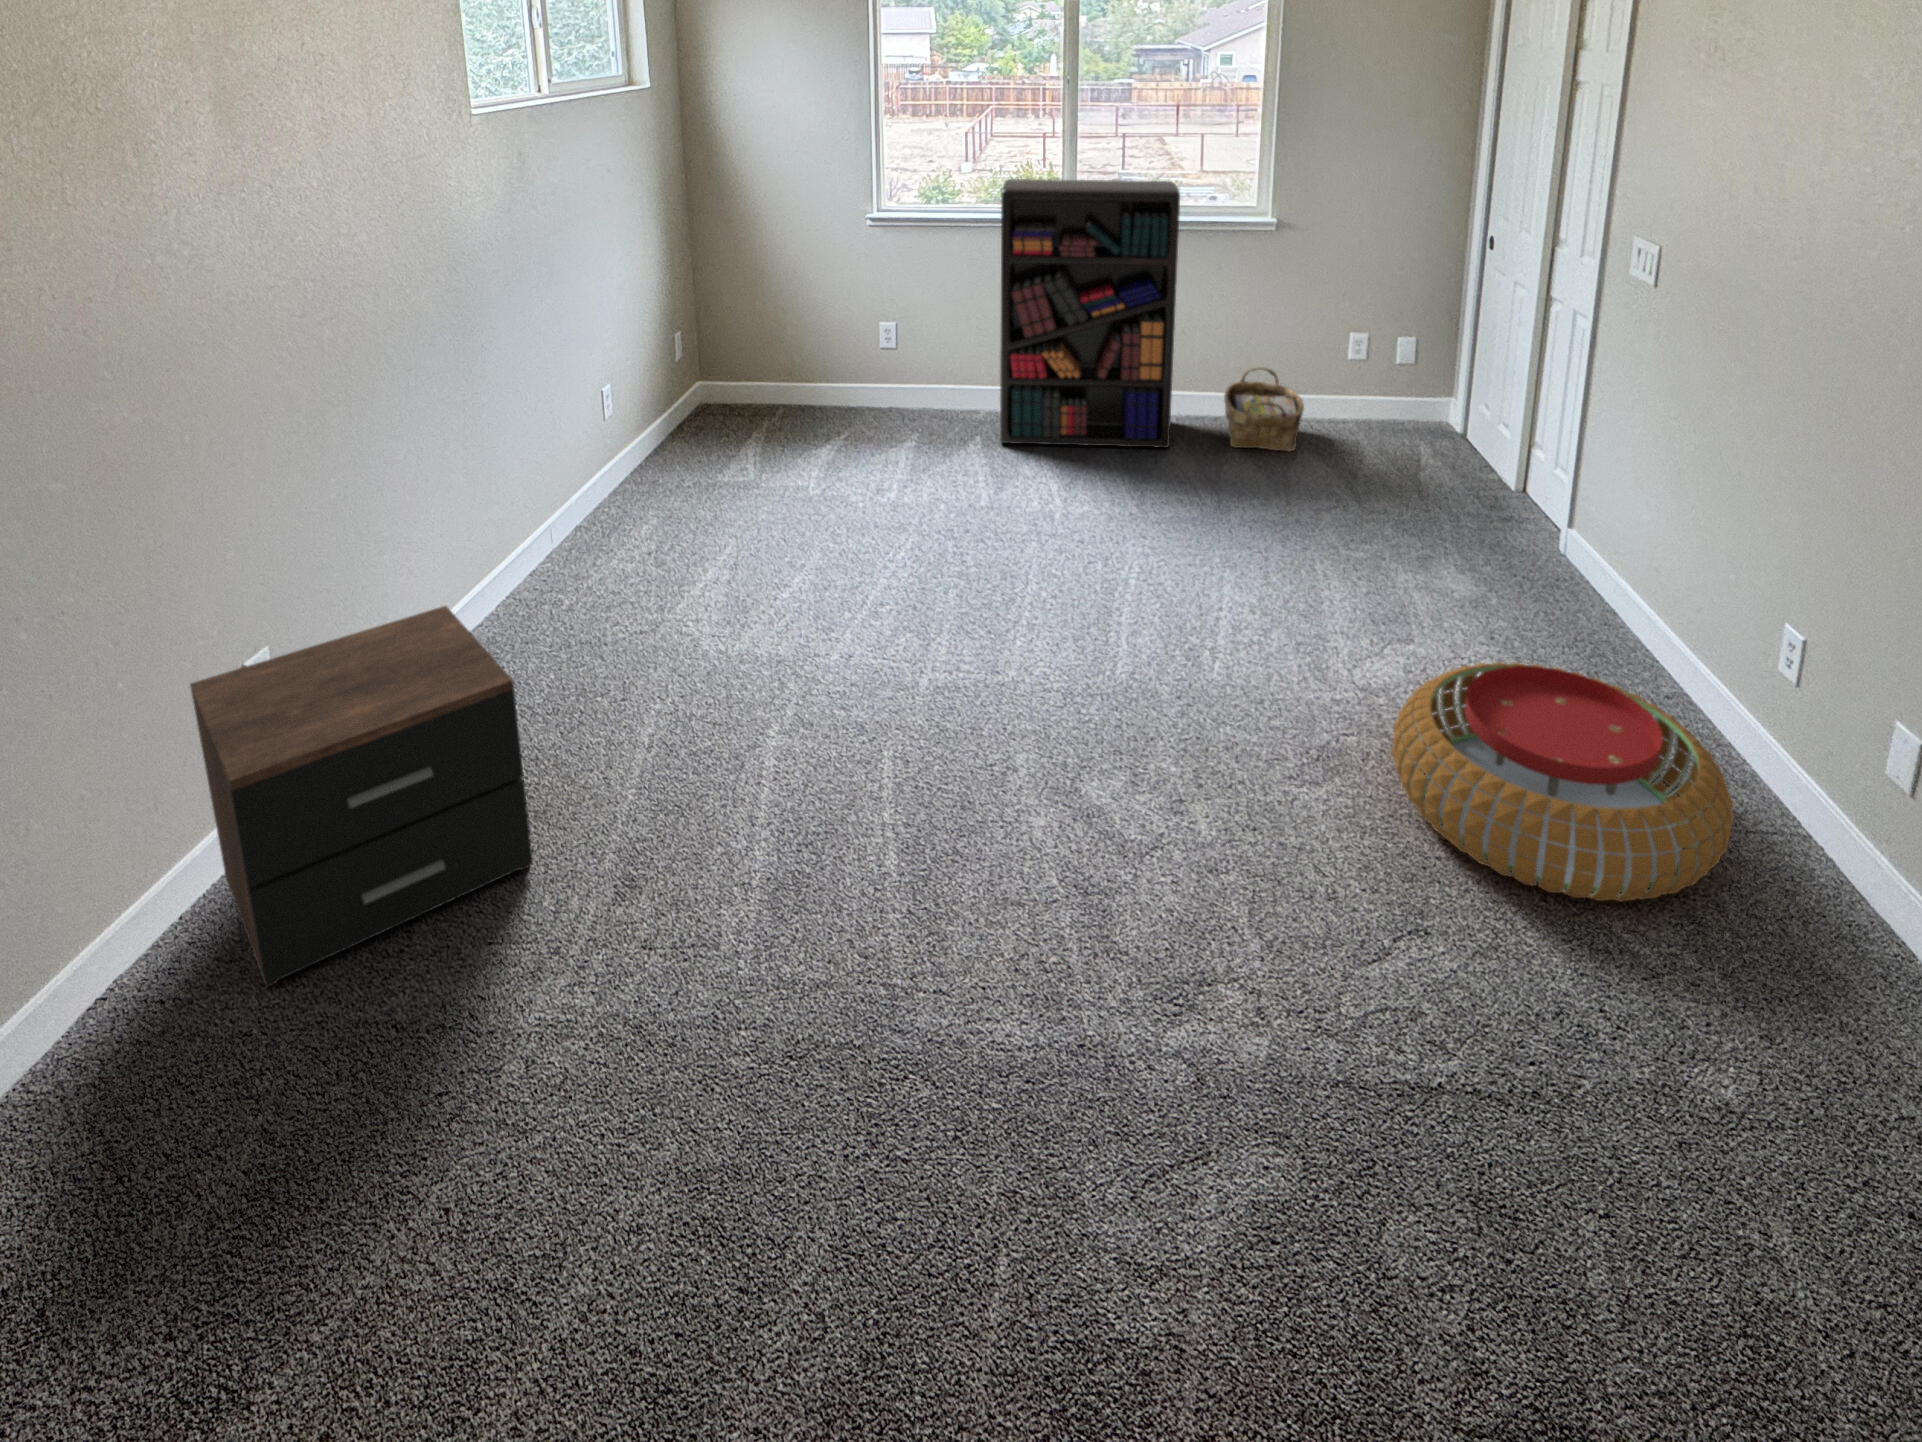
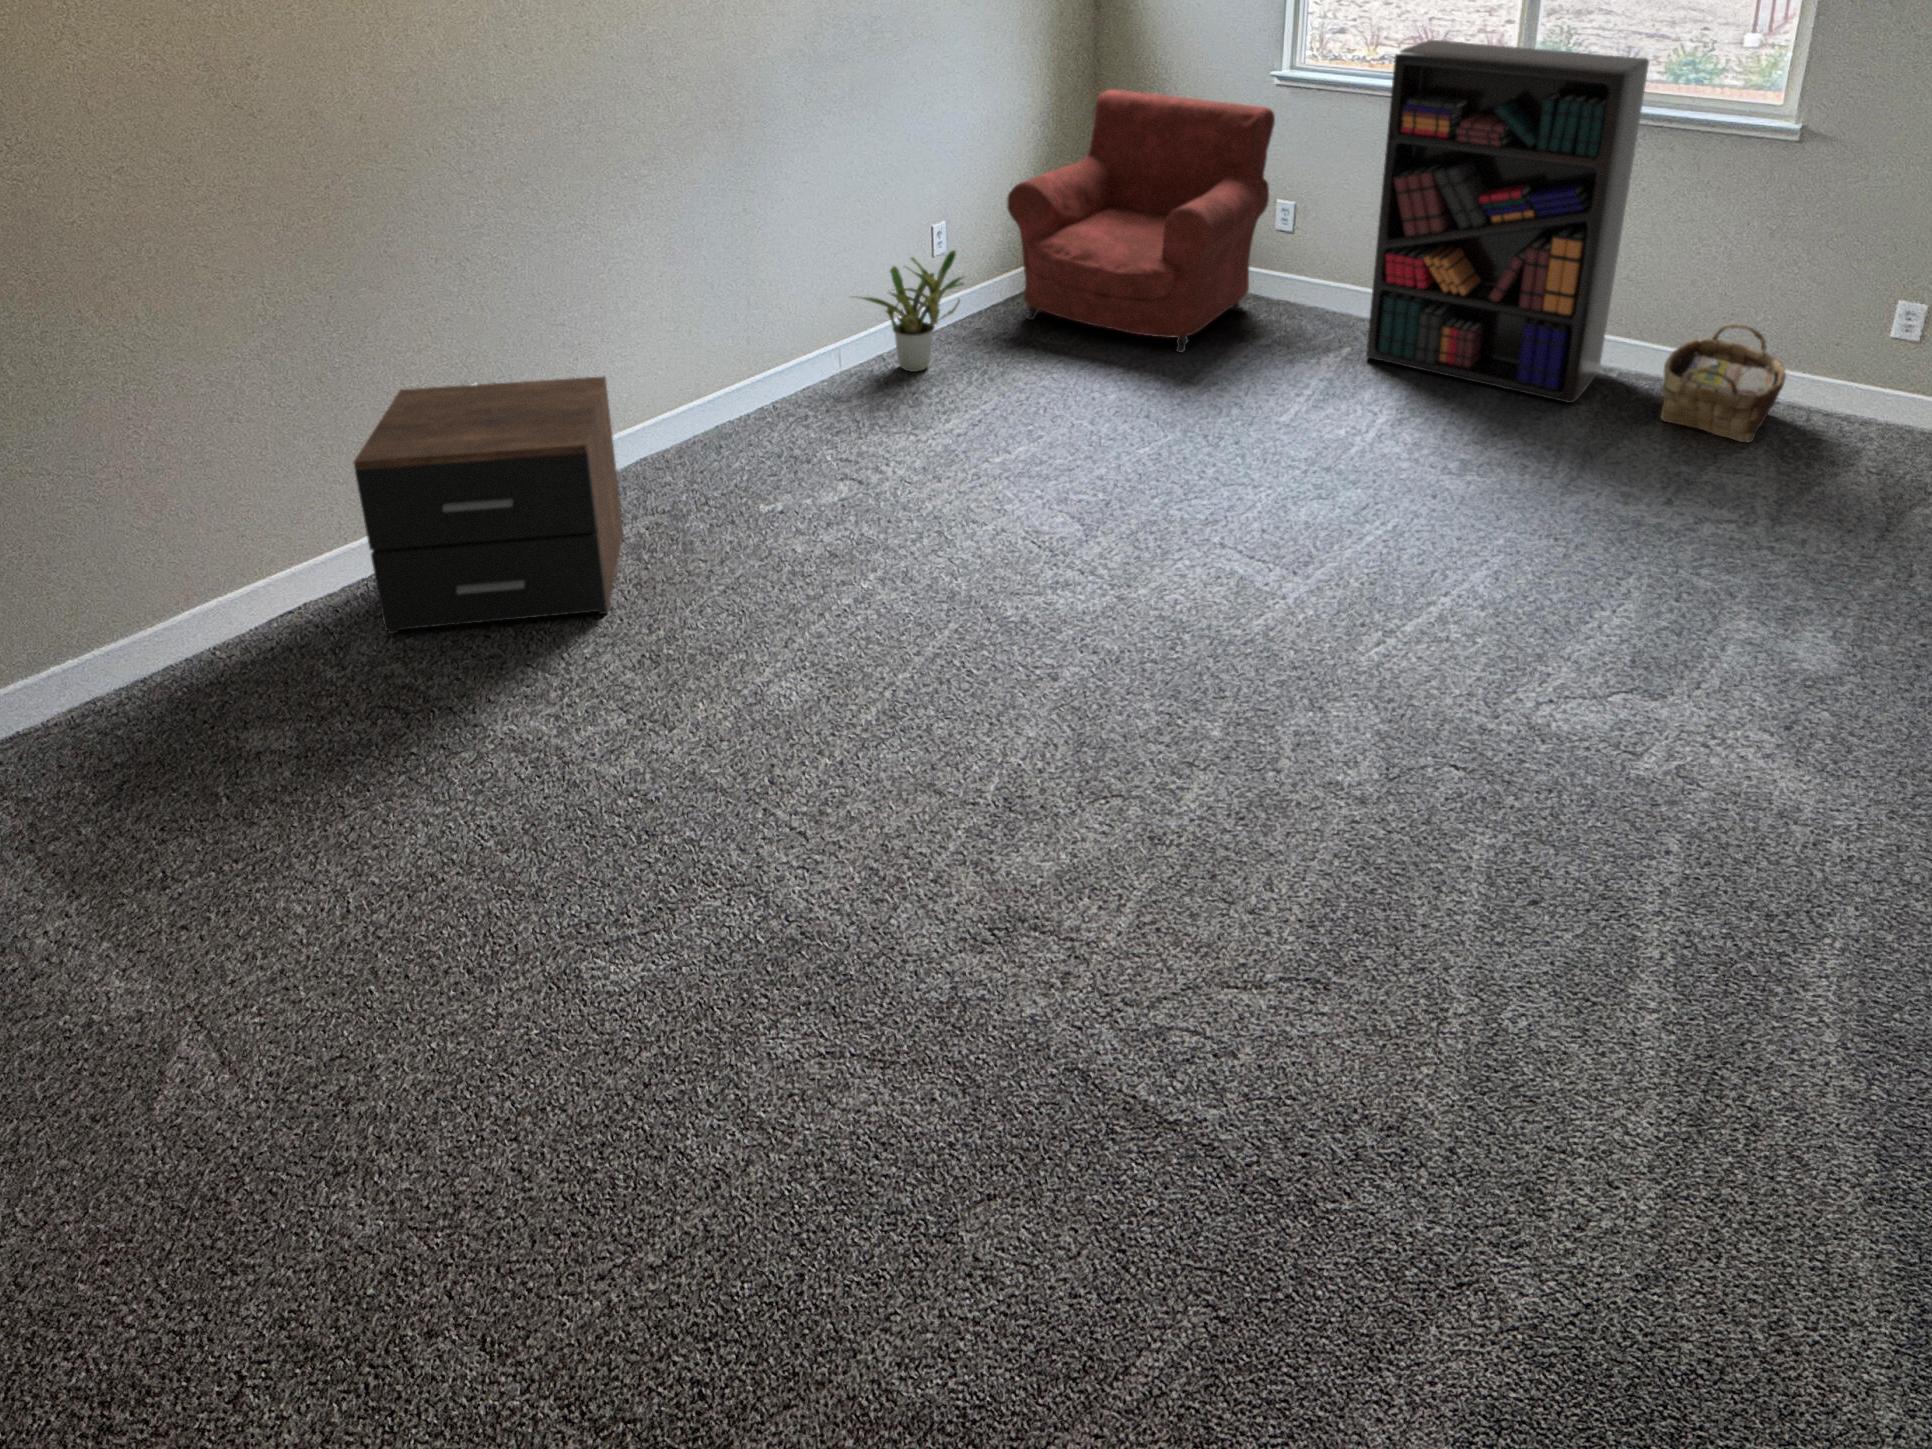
armchair: none [663,245,884,469] -> present [1007,90,1275,353]
potted plant: none [562,411,678,539] -> present [861,250,964,372]
pouf: present [1392,662,1734,902] -> none [1426,730,1889,1092]

